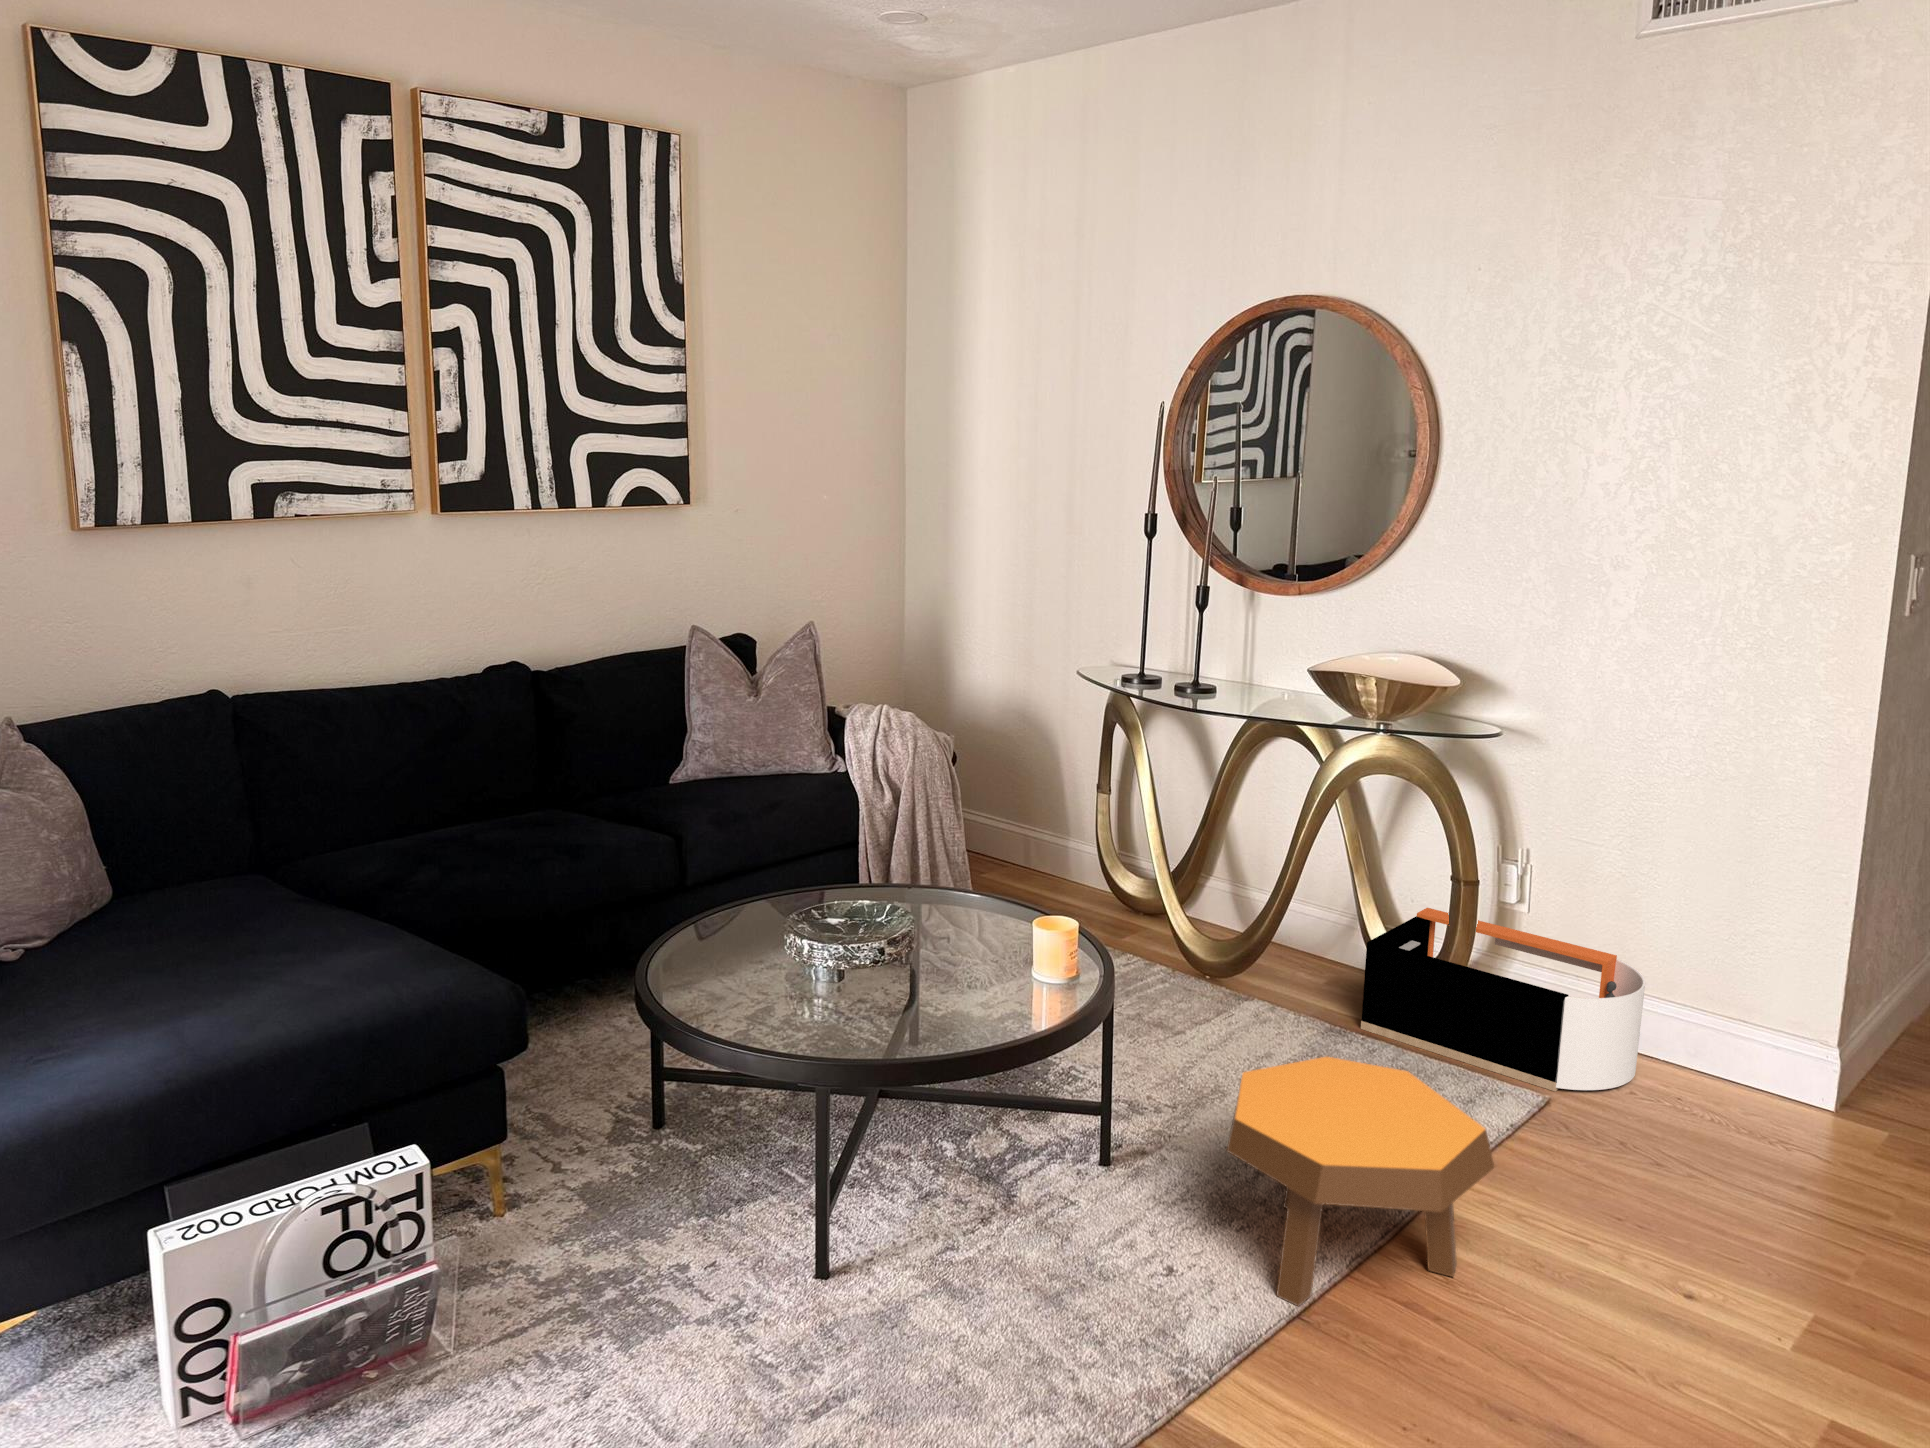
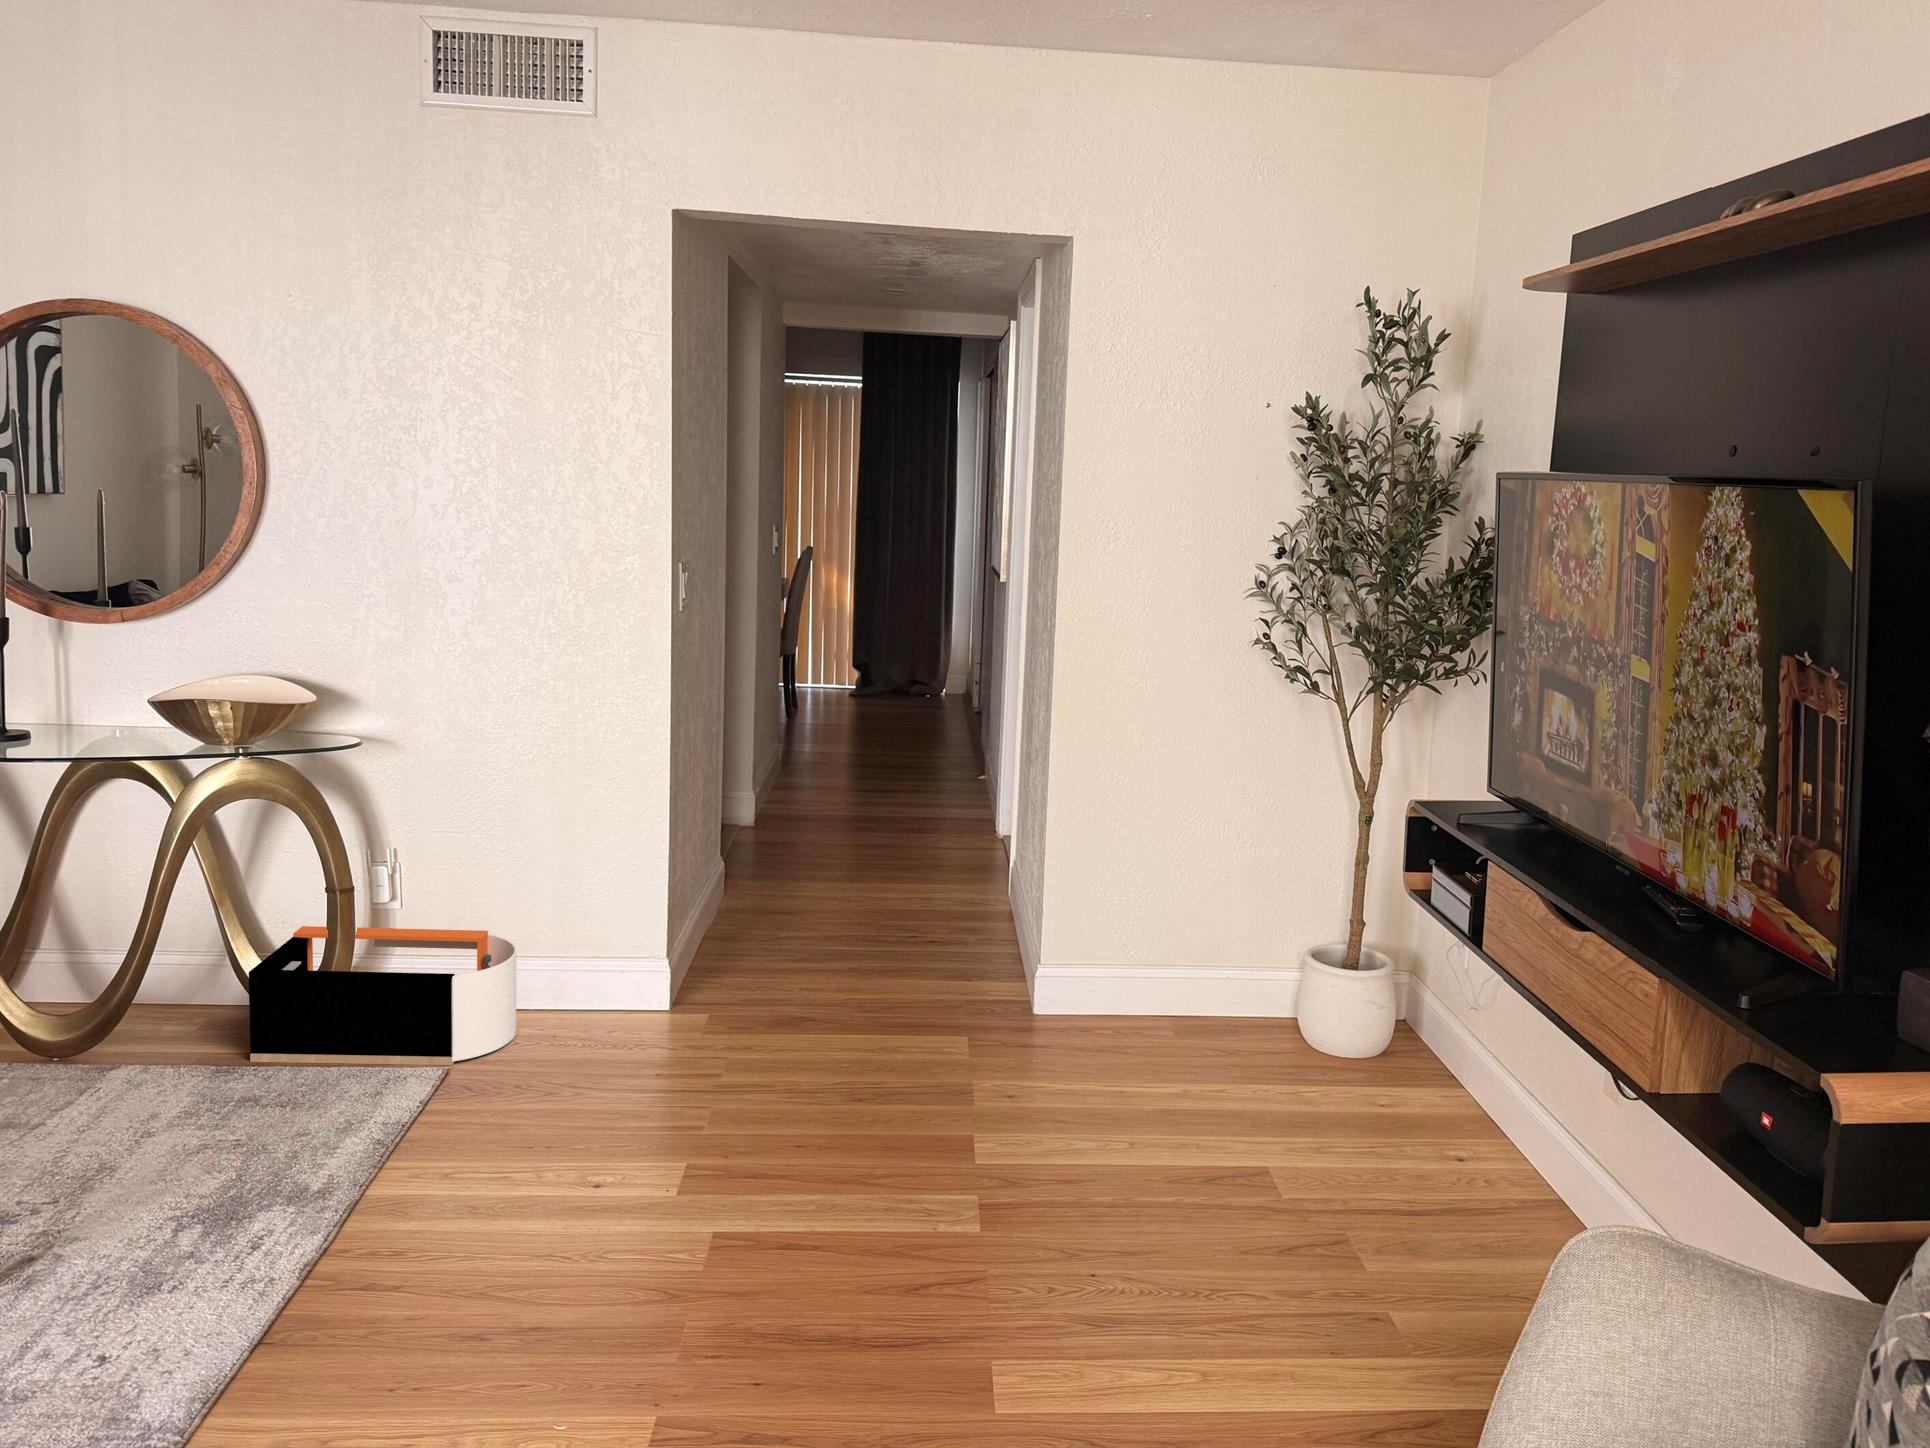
footstool: present [1227,1057,1494,1306] -> none [154,1077,428,1335]

